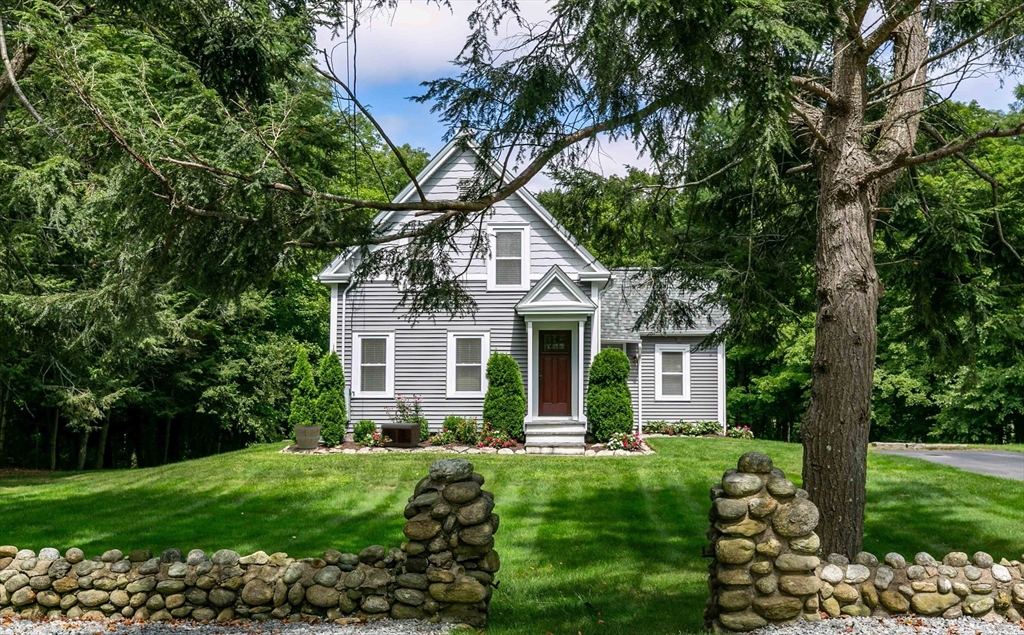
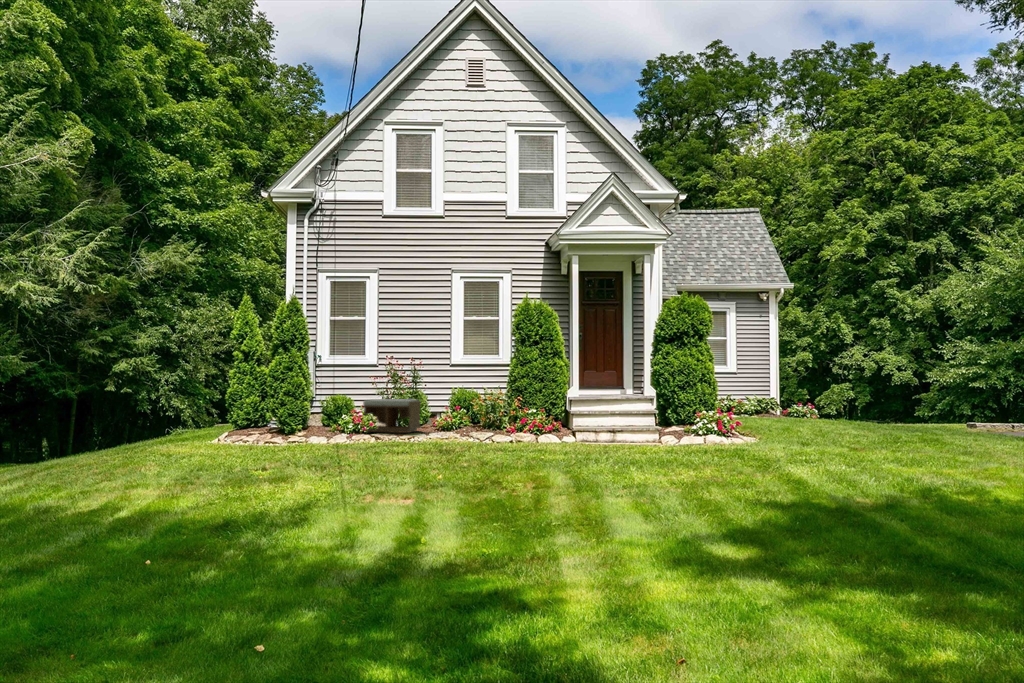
wooden bucket: present [294,424,321,449] -> none [234,401,276,437]

